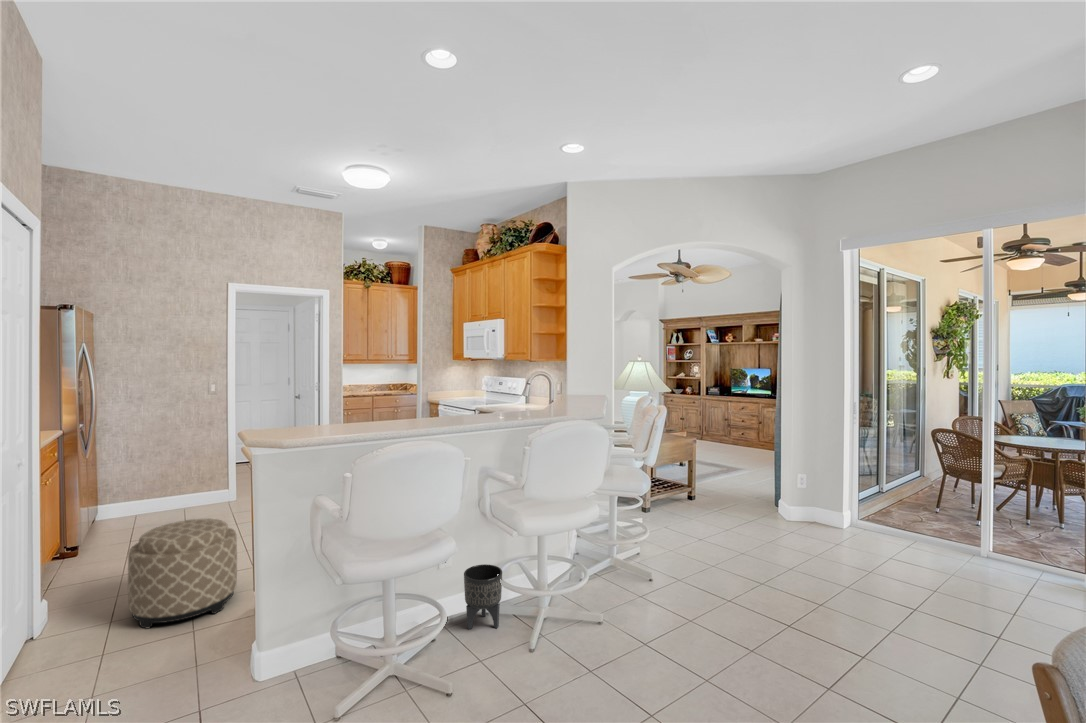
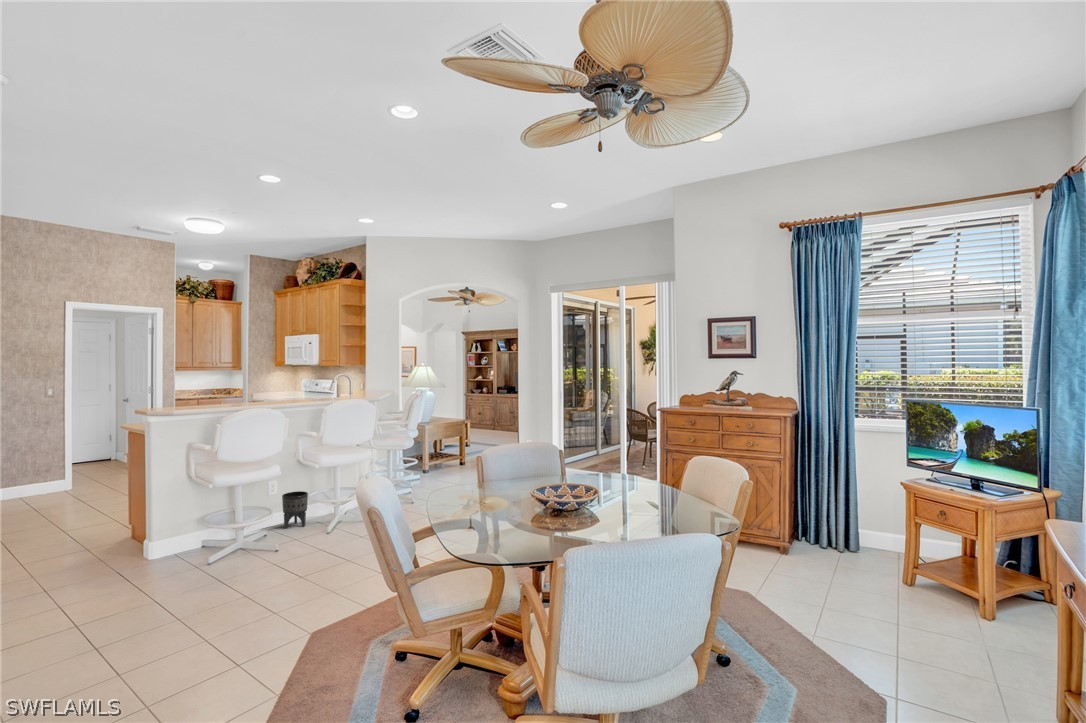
ottoman: present [128,519,237,628] -> none [26,479,109,548]

